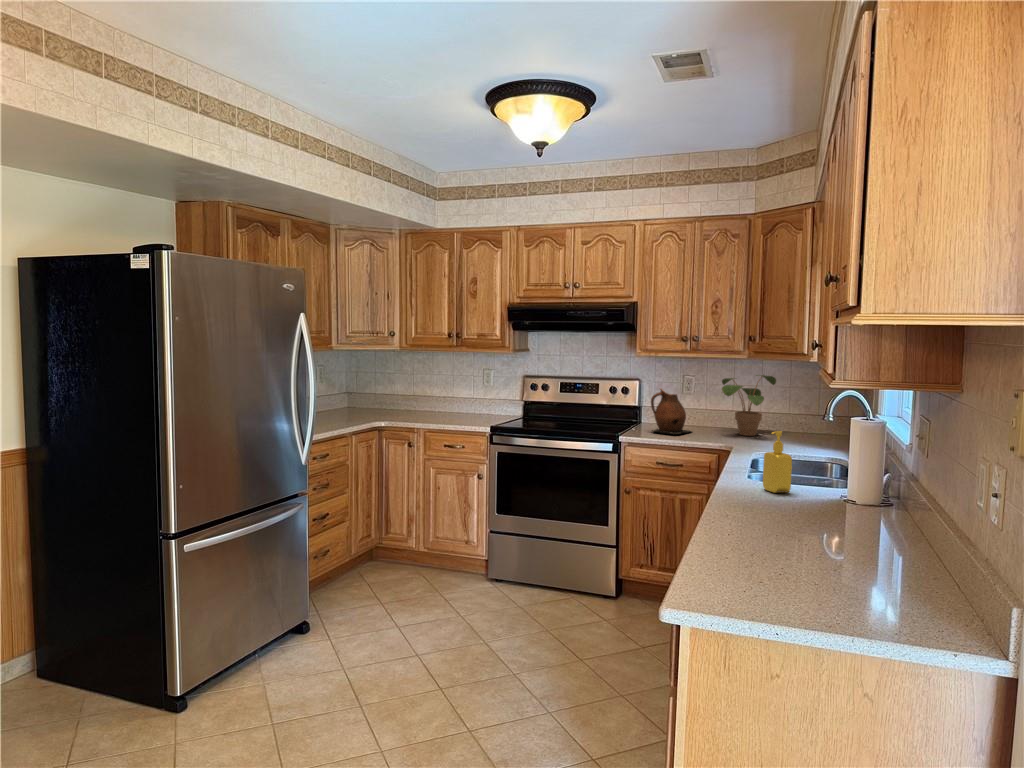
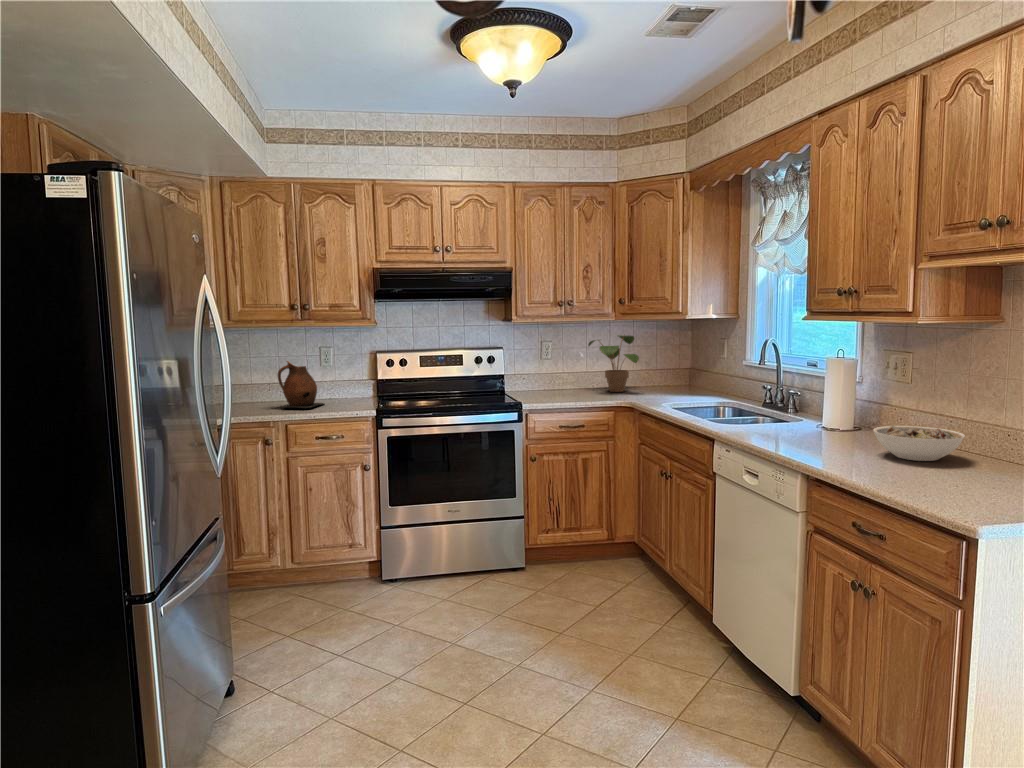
ceramic pitcher: present [651,389,691,434] -> present [278,361,323,408]
soap dispenser: present [763,431,792,493] -> none [772,377,802,435]
bowl: none [783,490,876,534] -> present [873,425,965,461]

